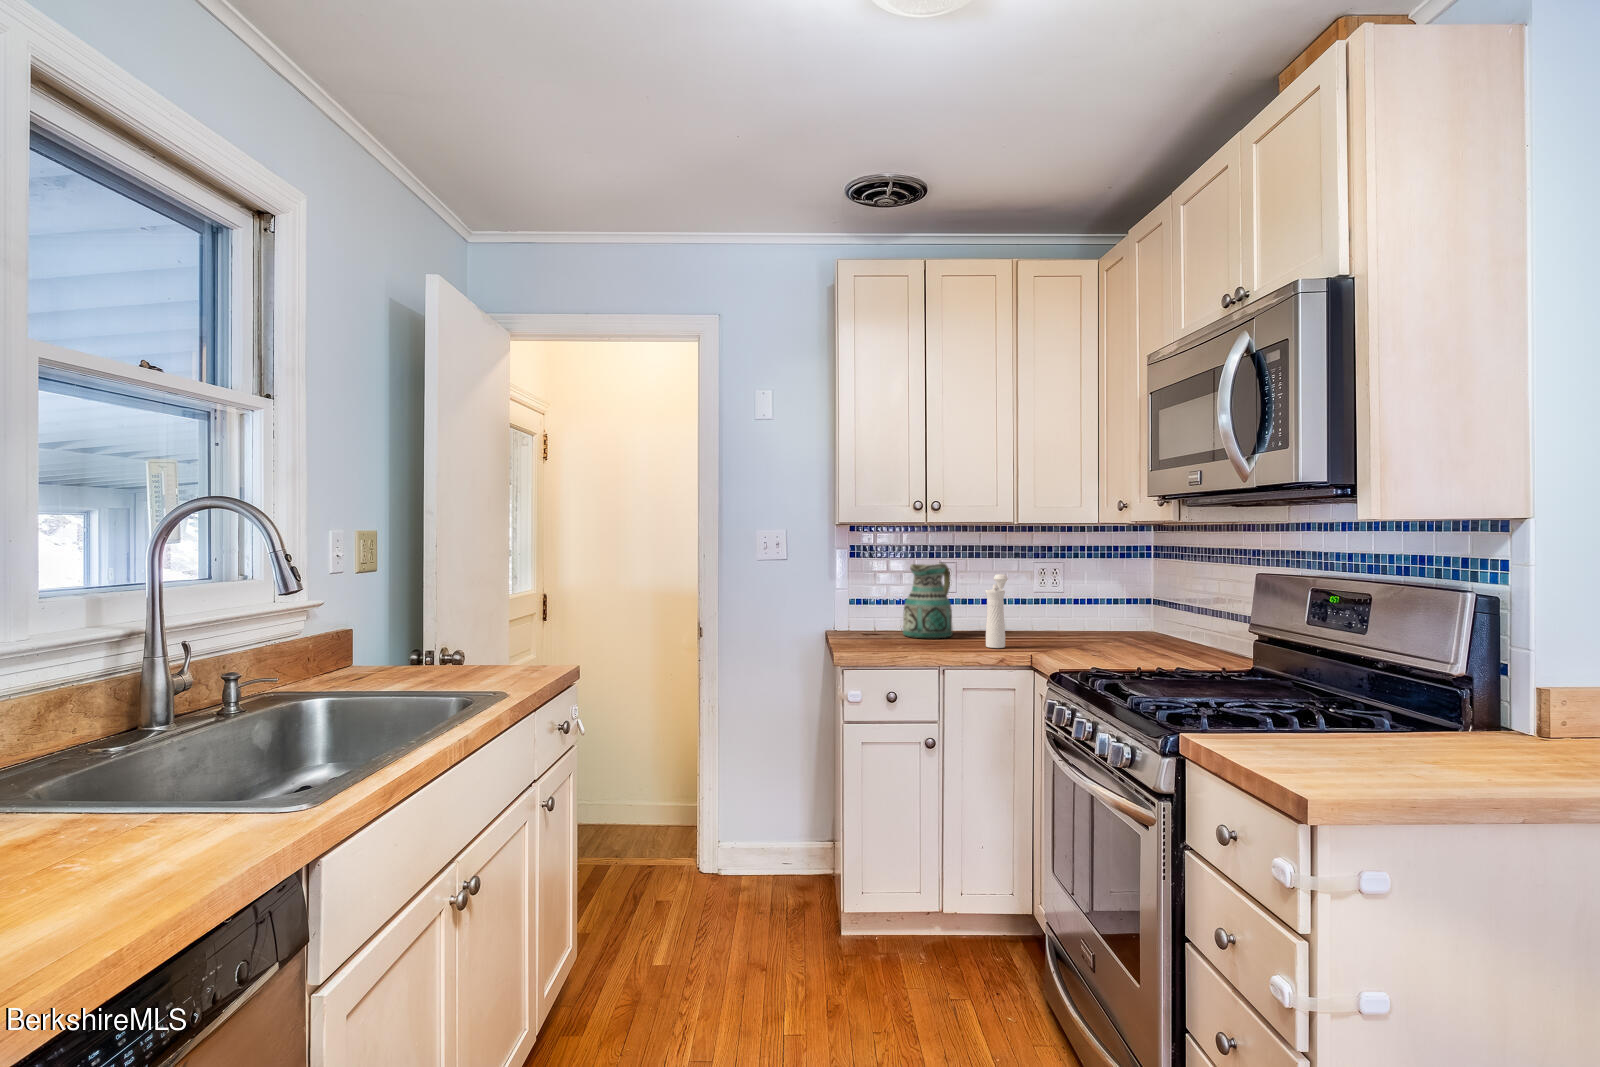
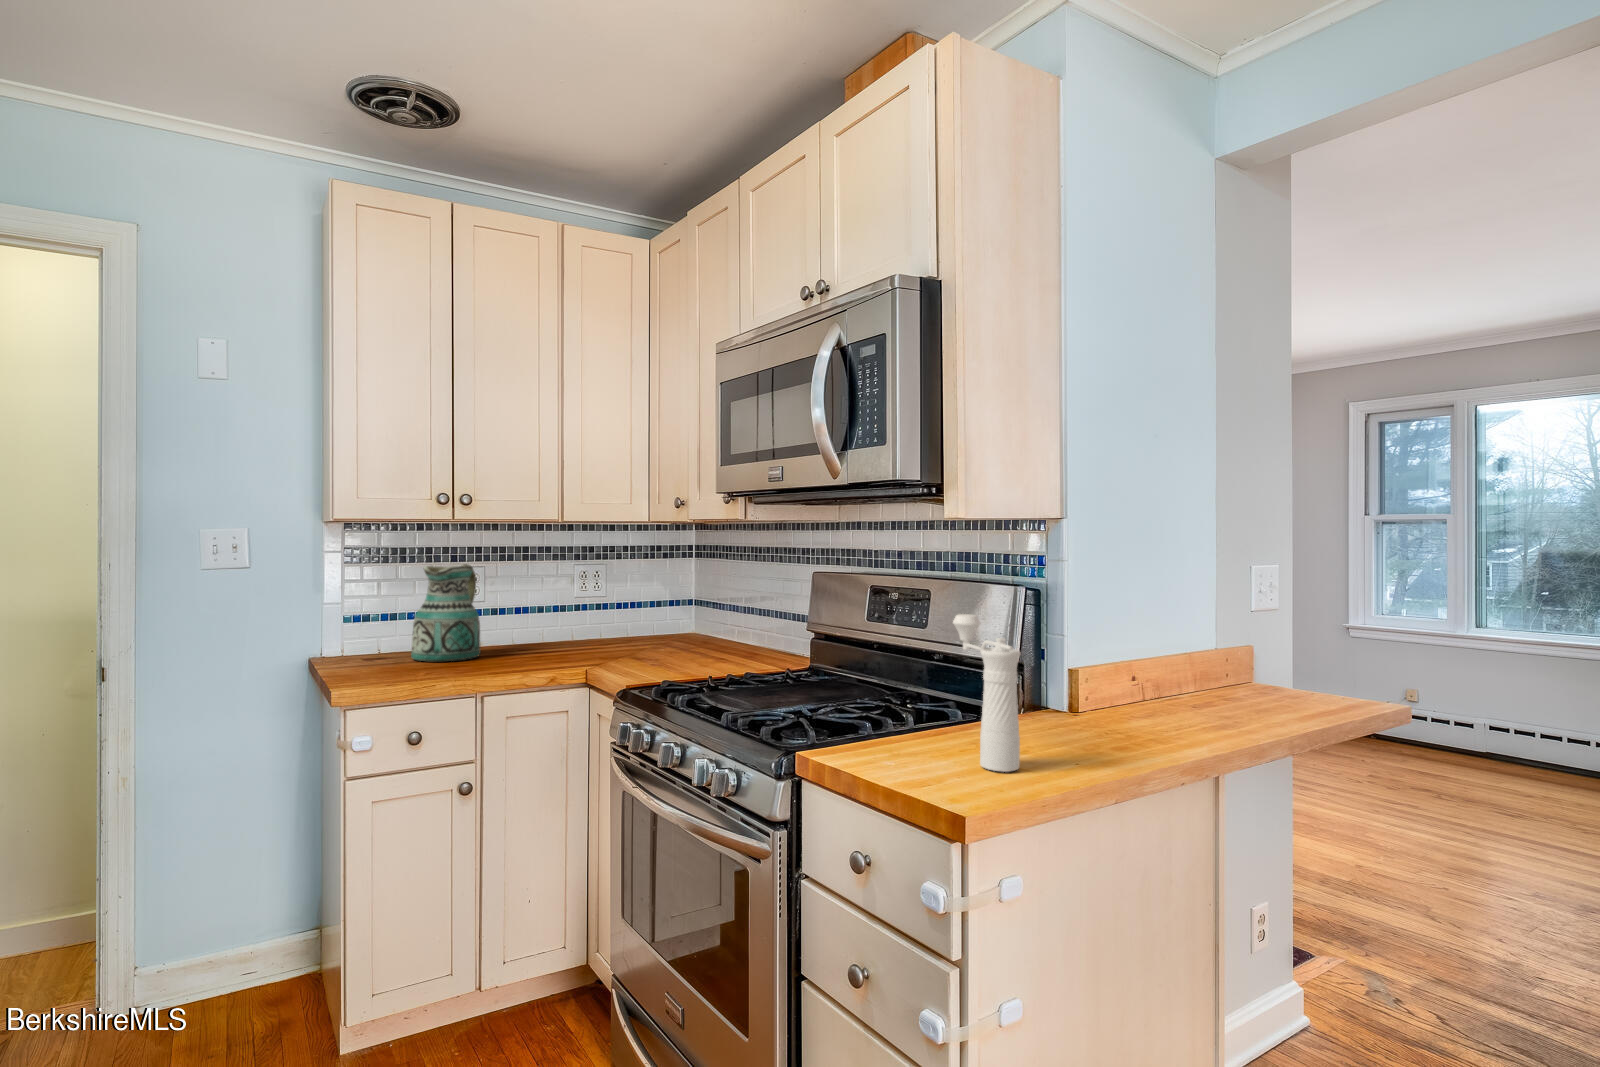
pepper mill: present [985,574,1008,648] -> present [953,614,1021,772]

